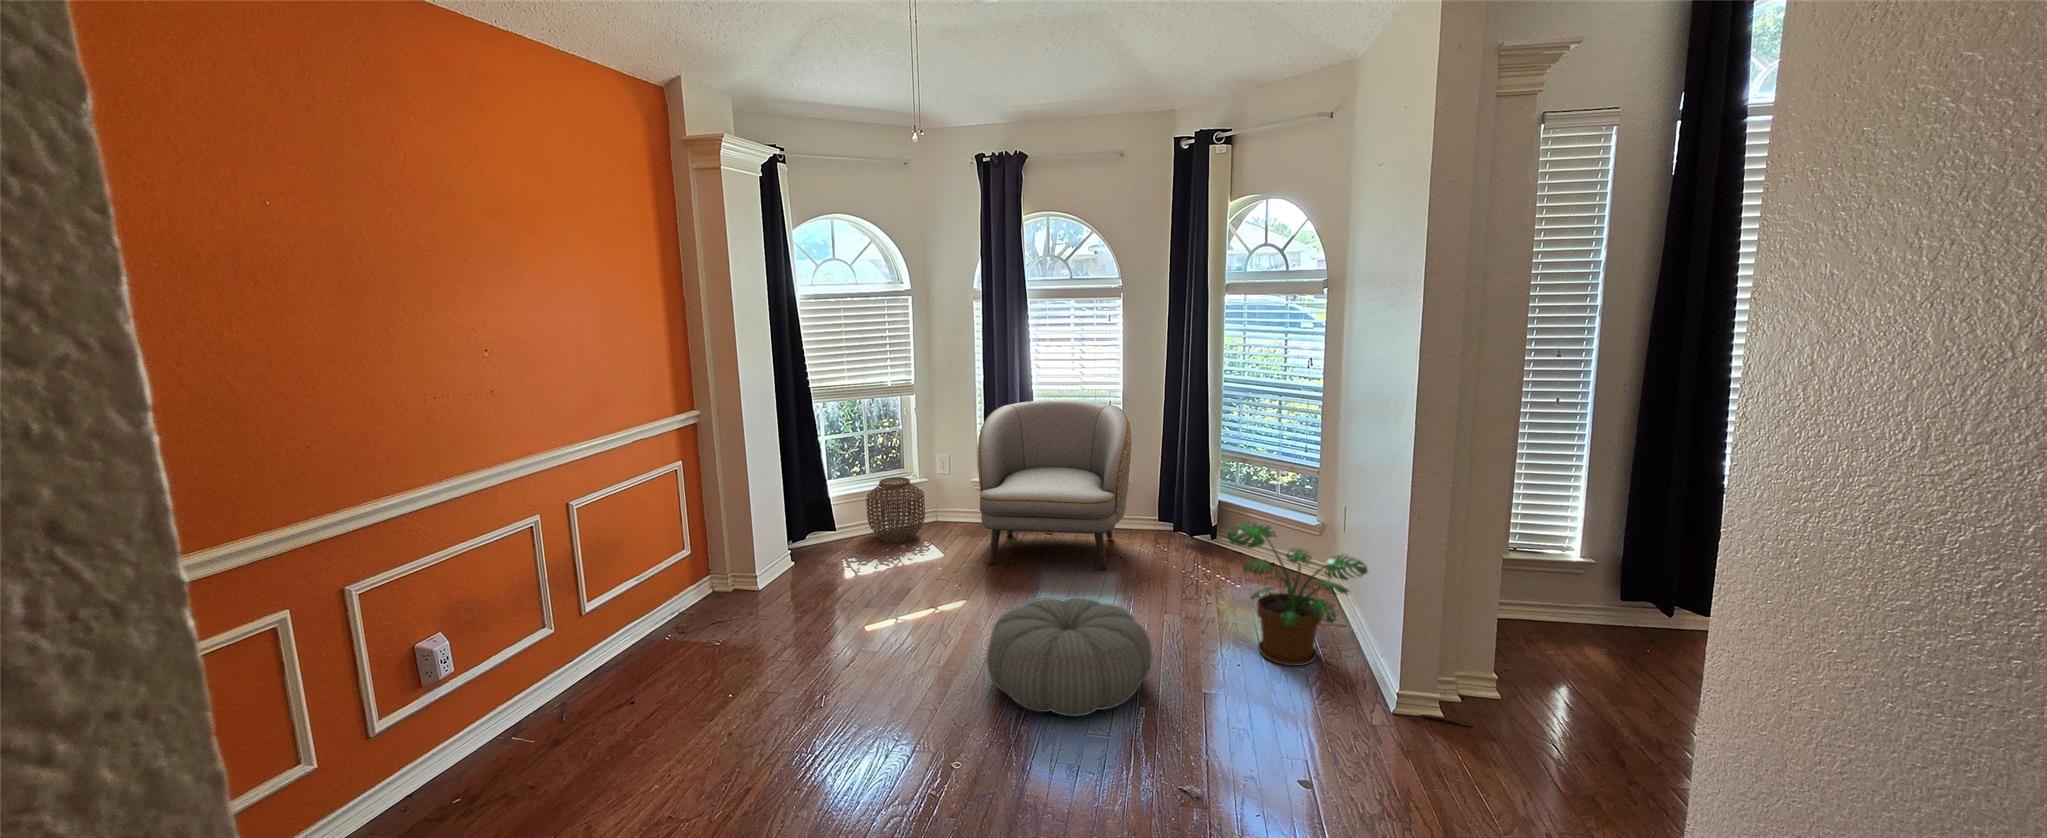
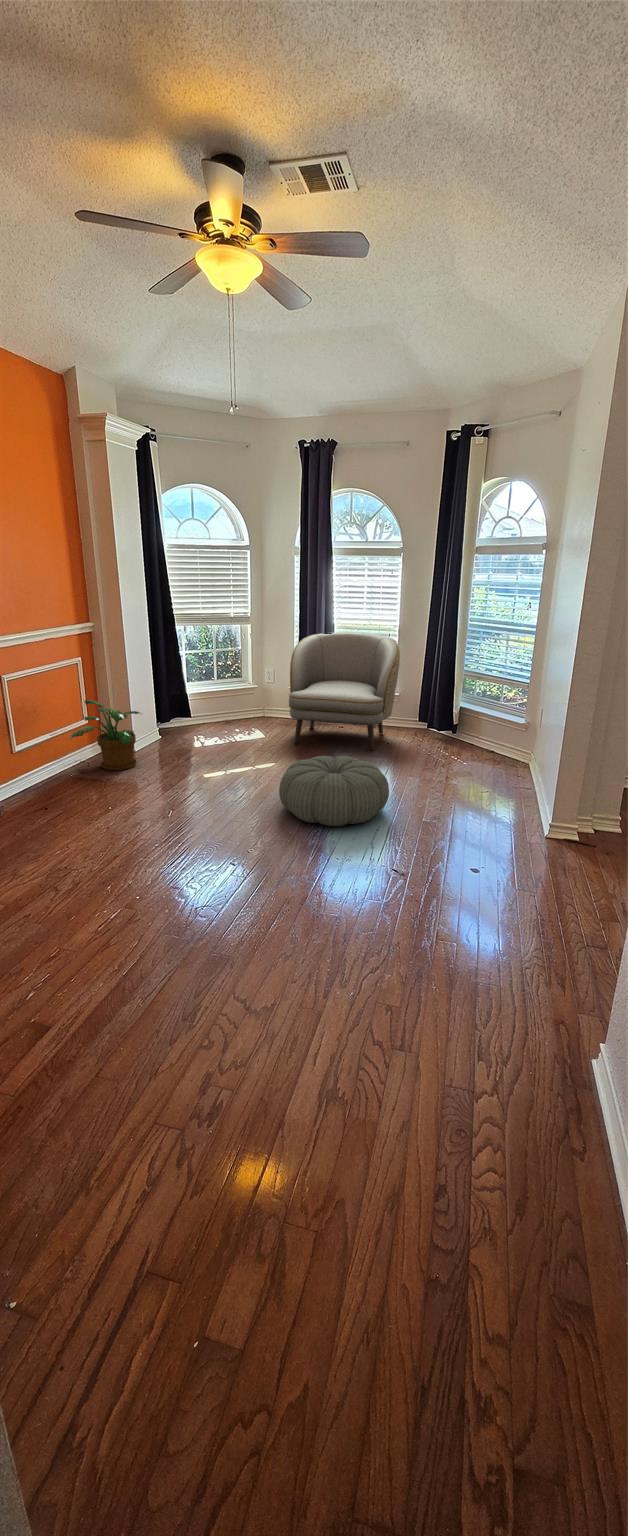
woven basket: present [866,477,925,543] -> none [213,683,253,728]
potted plant: present [1227,522,1368,666] -> present [70,700,142,770]

